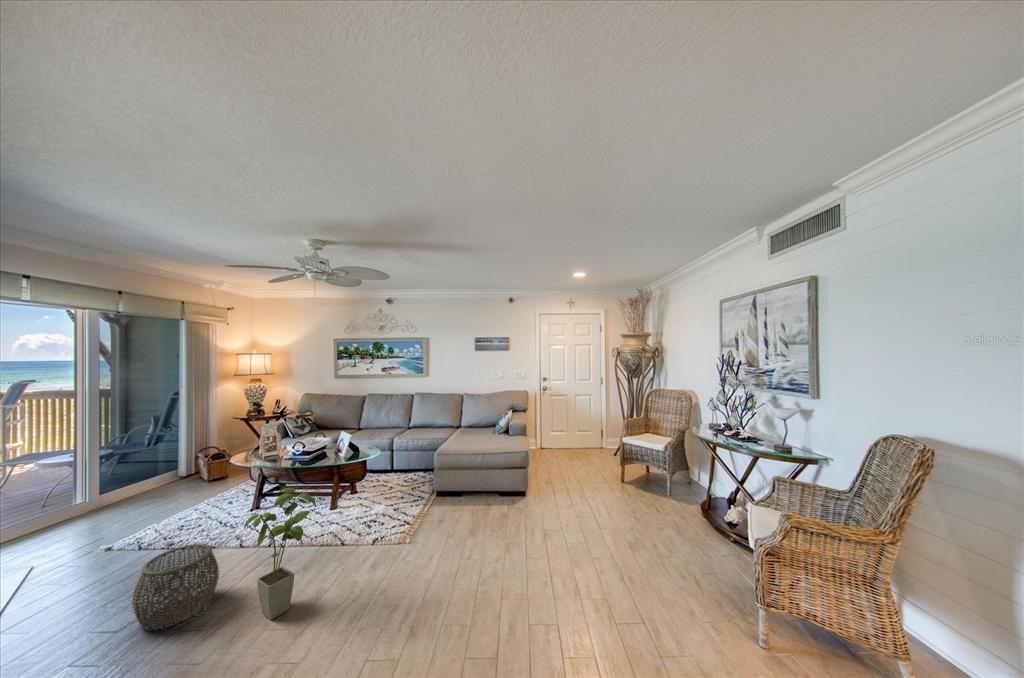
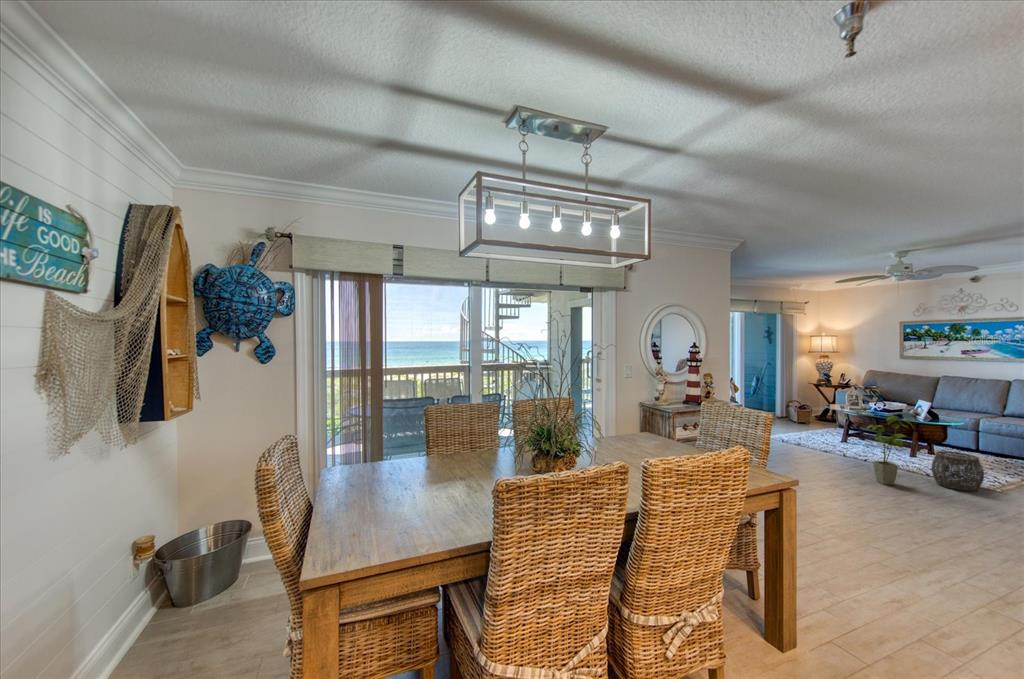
woven basket: present [132,544,219,631] -> present [931,451,984,491]

